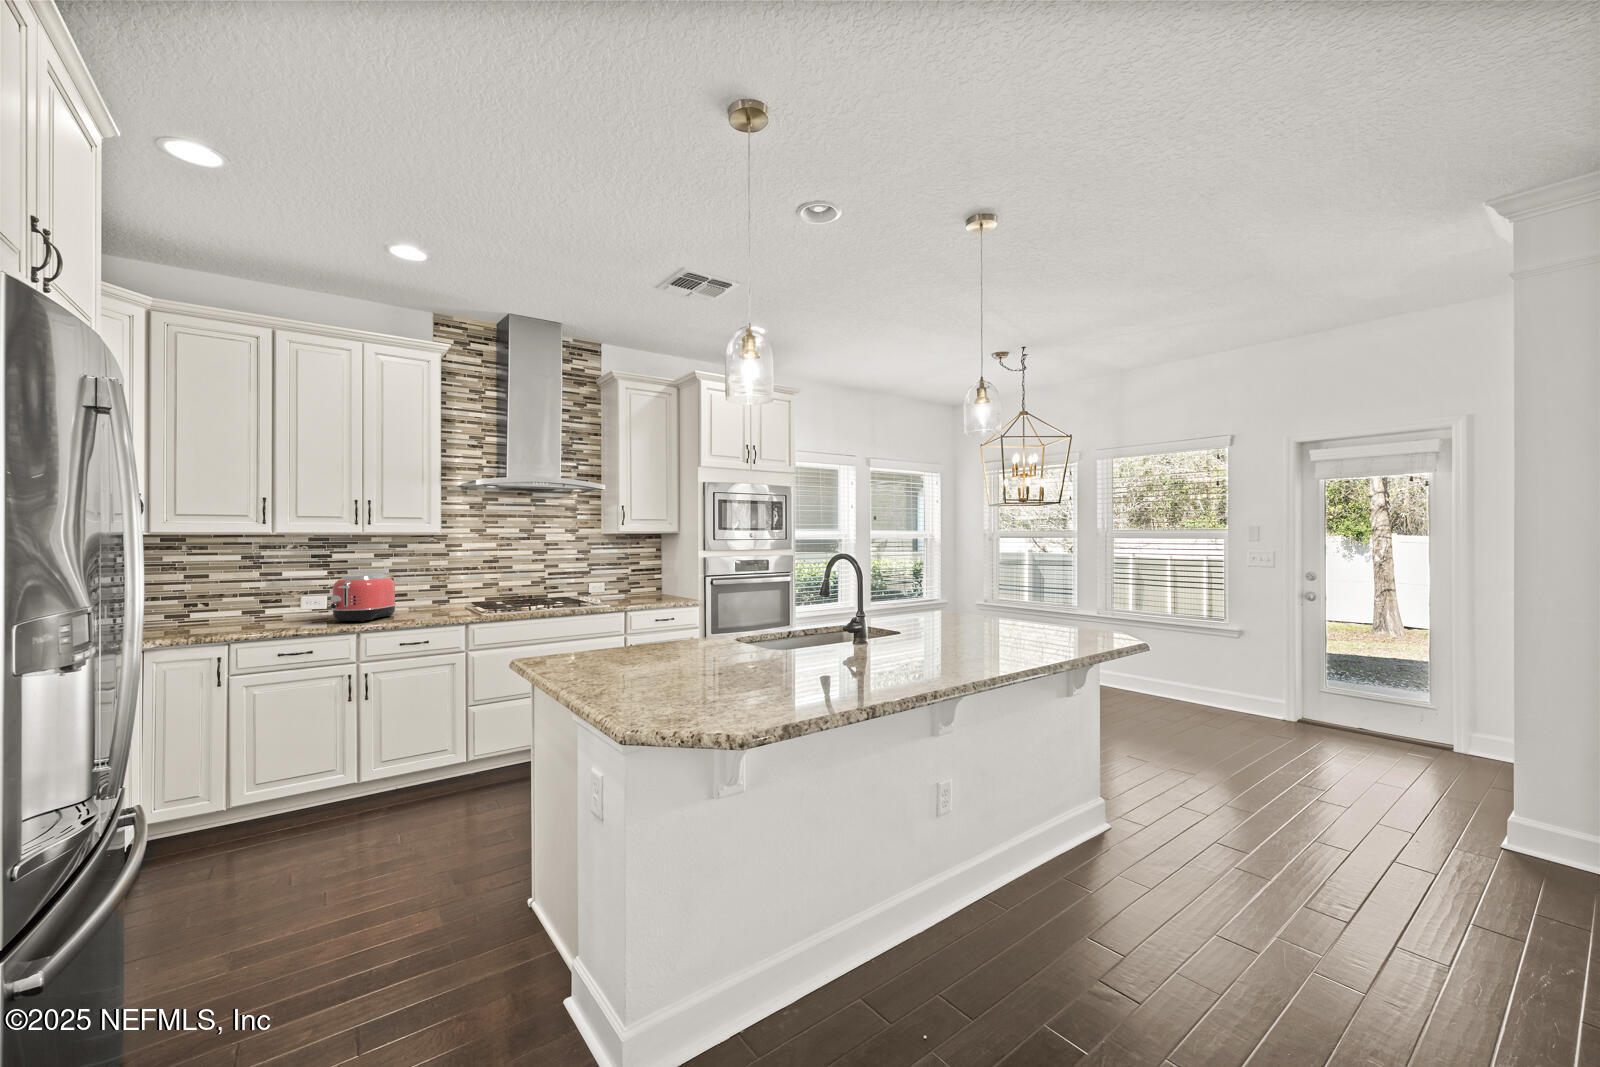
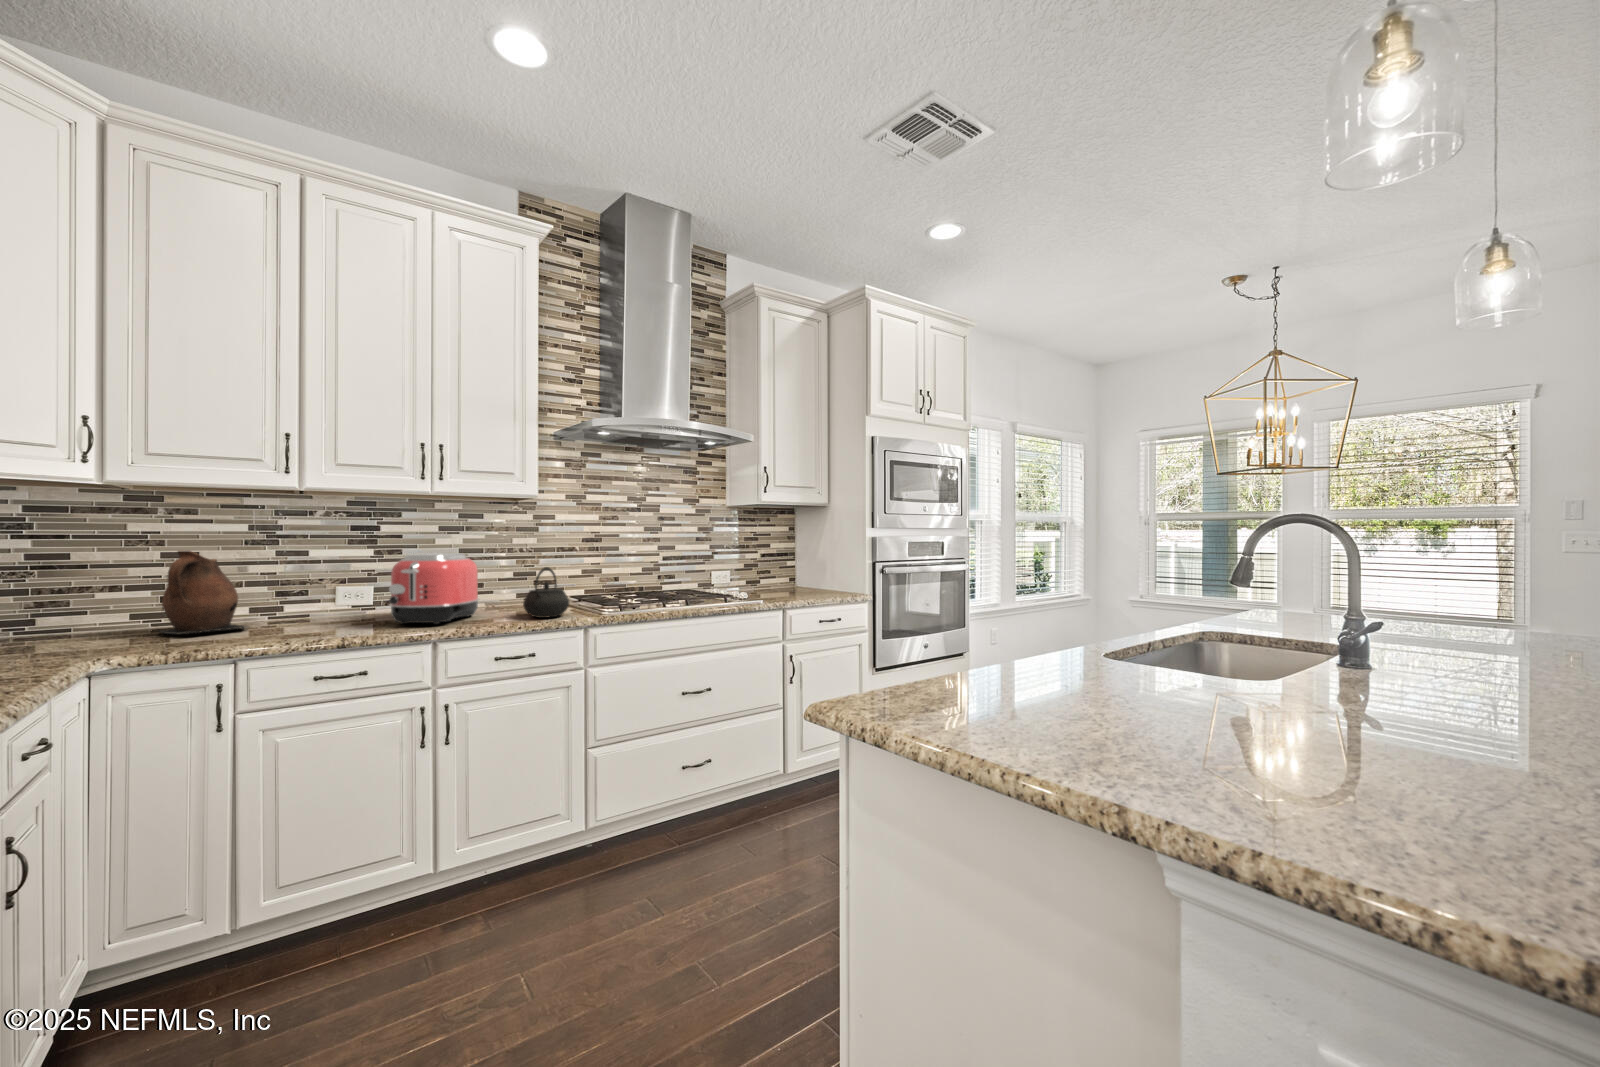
ceramic pitcher: none [179,575,241,628] -> present [159,551,247,634]
kettle: none [425,583,458,617] -> present [523,567,569,618]

